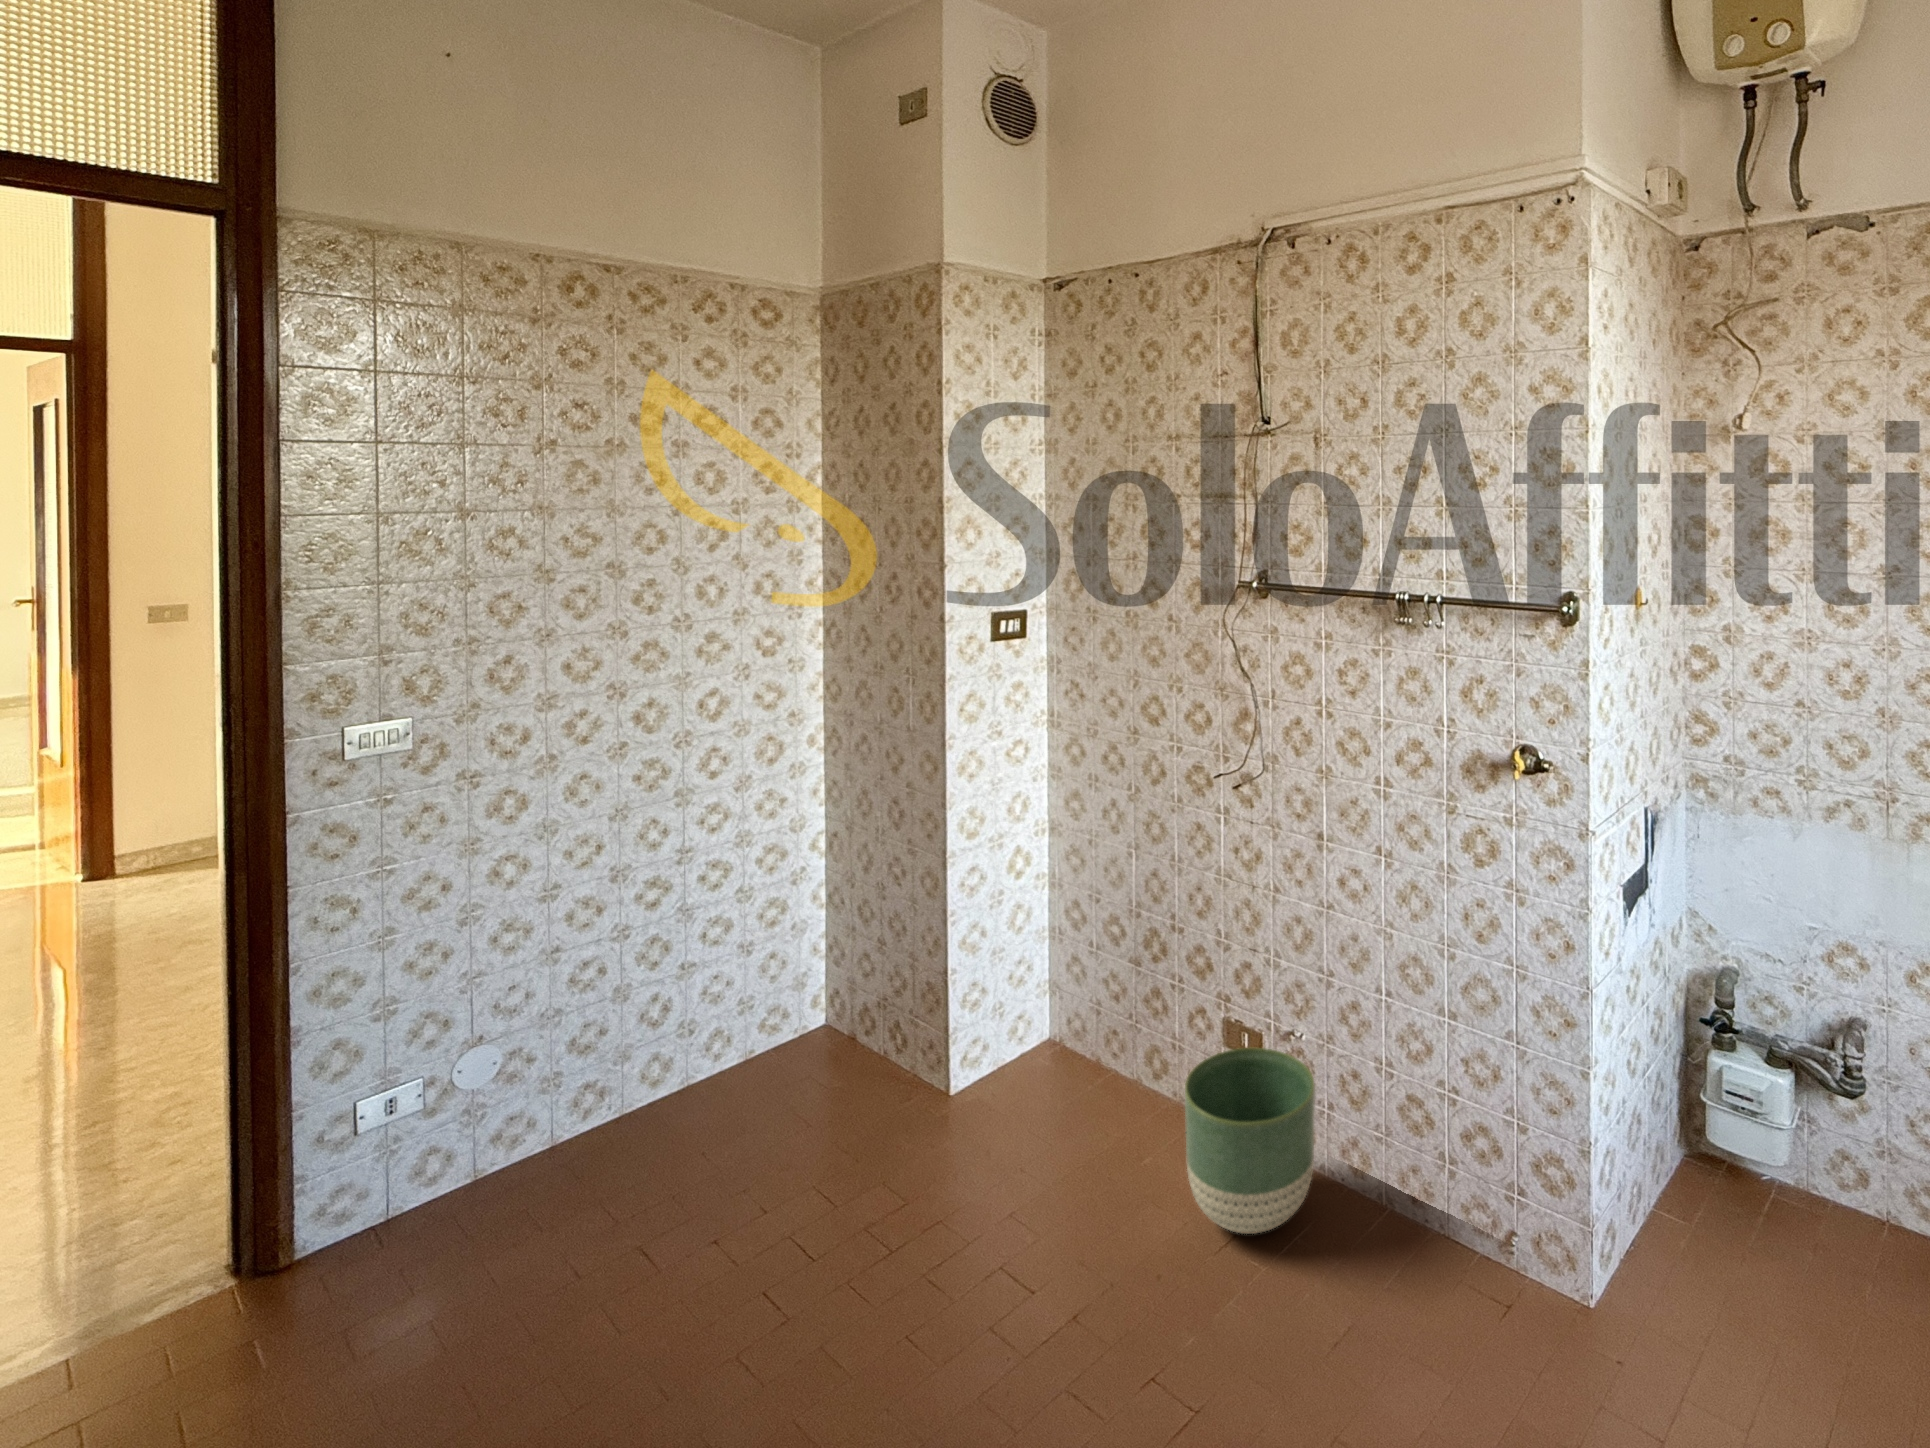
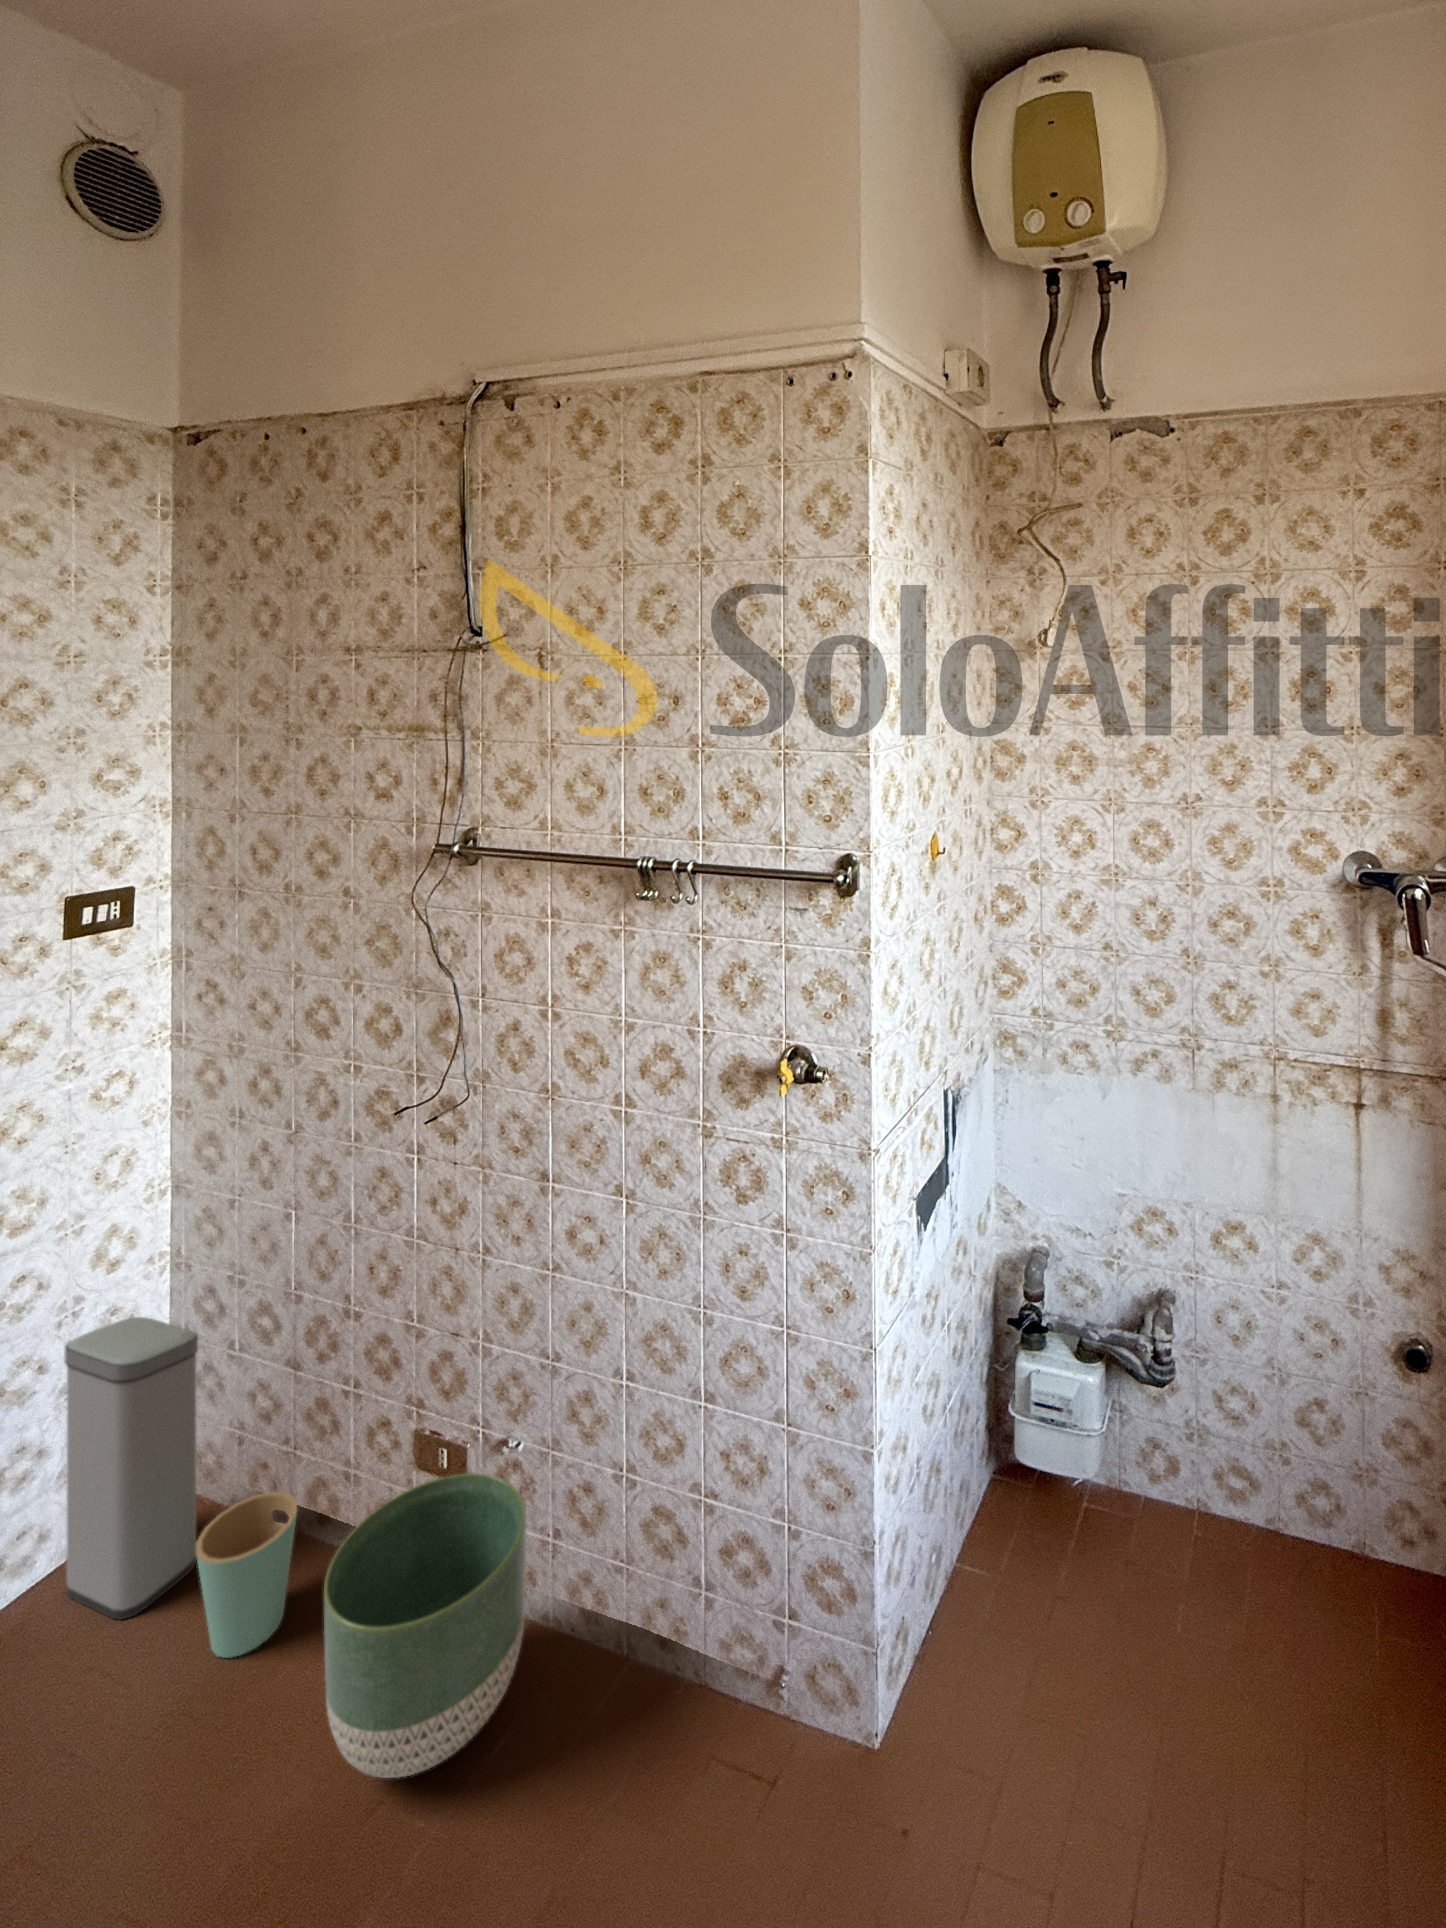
trash can: none [999,911,1149,1145] -> present [65,1317,297,1658]

